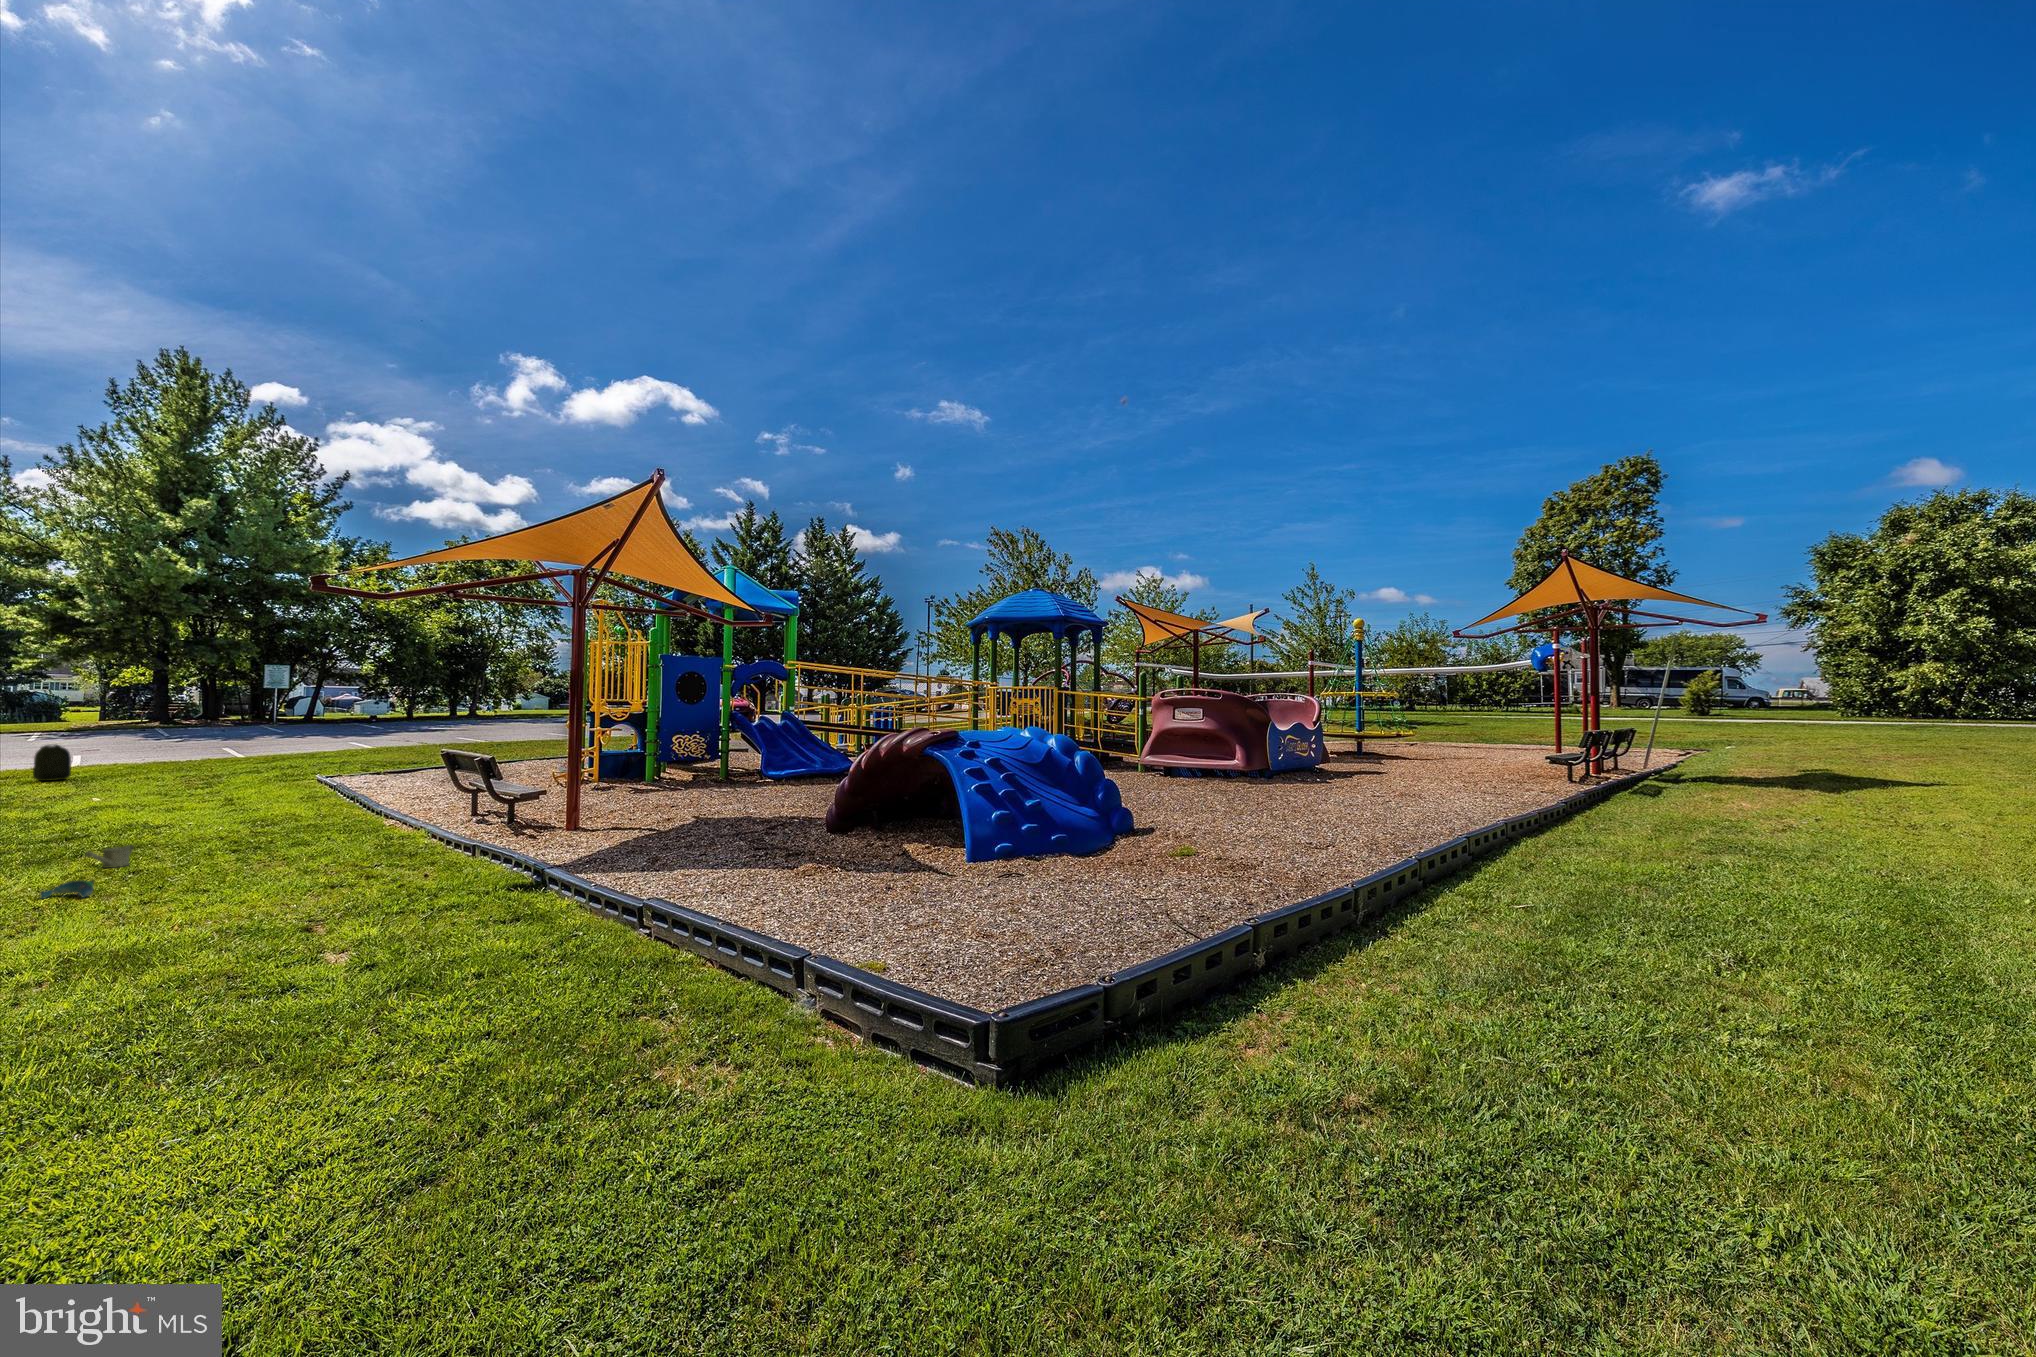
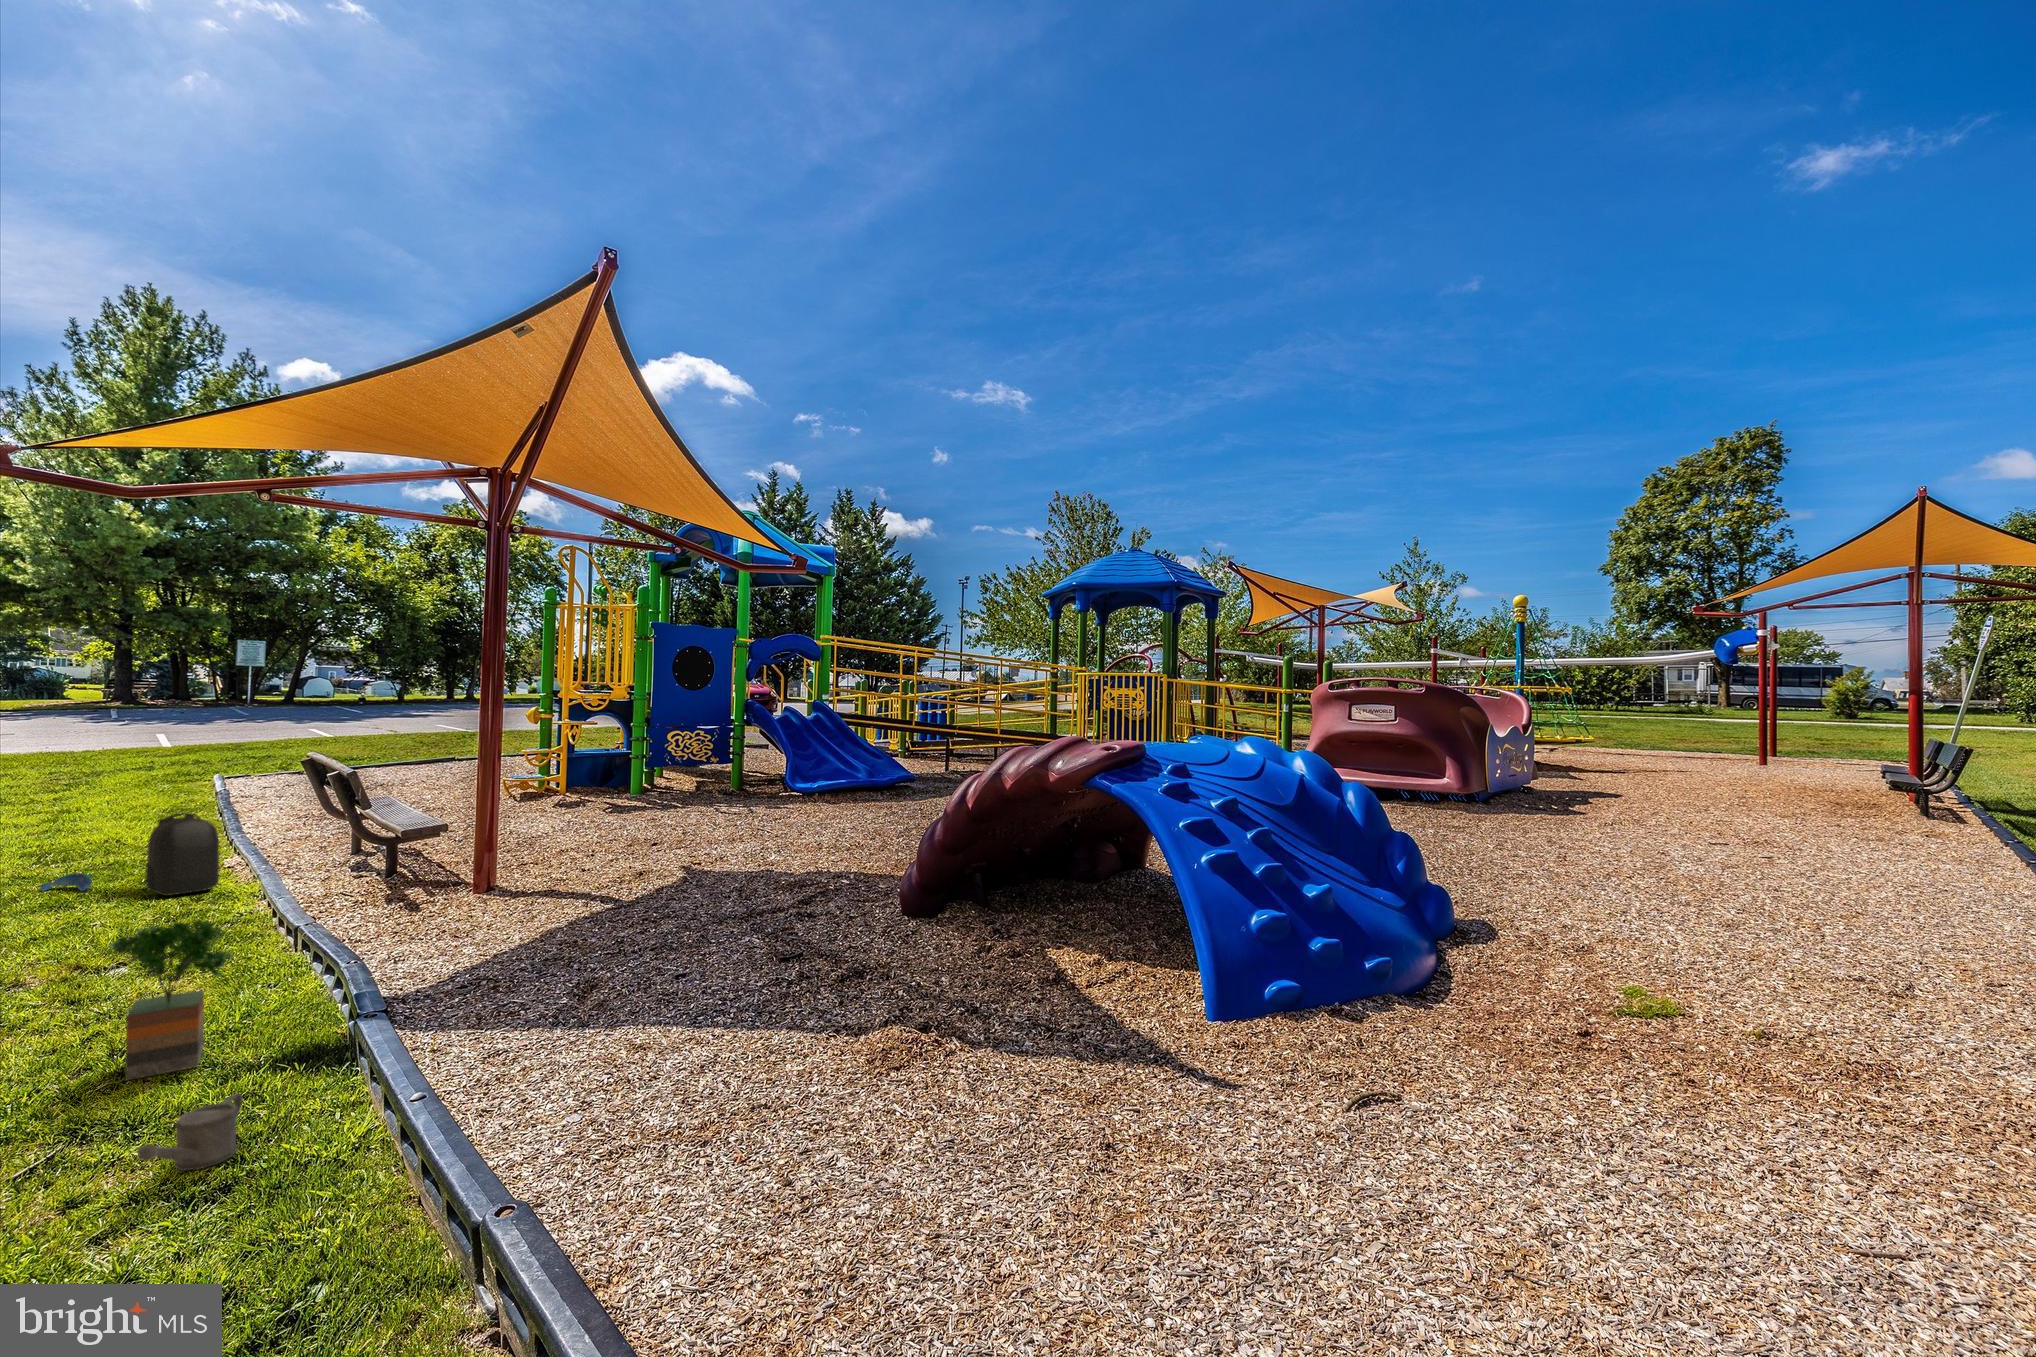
backpack: present [33,745,71,781] -> present [146,813,219,896]
watering can: present [86,845,133,868] -> present [137,1093,242,1171]
potted tree: none [106,916,242,1079] -> present [108,920,233,1080]

